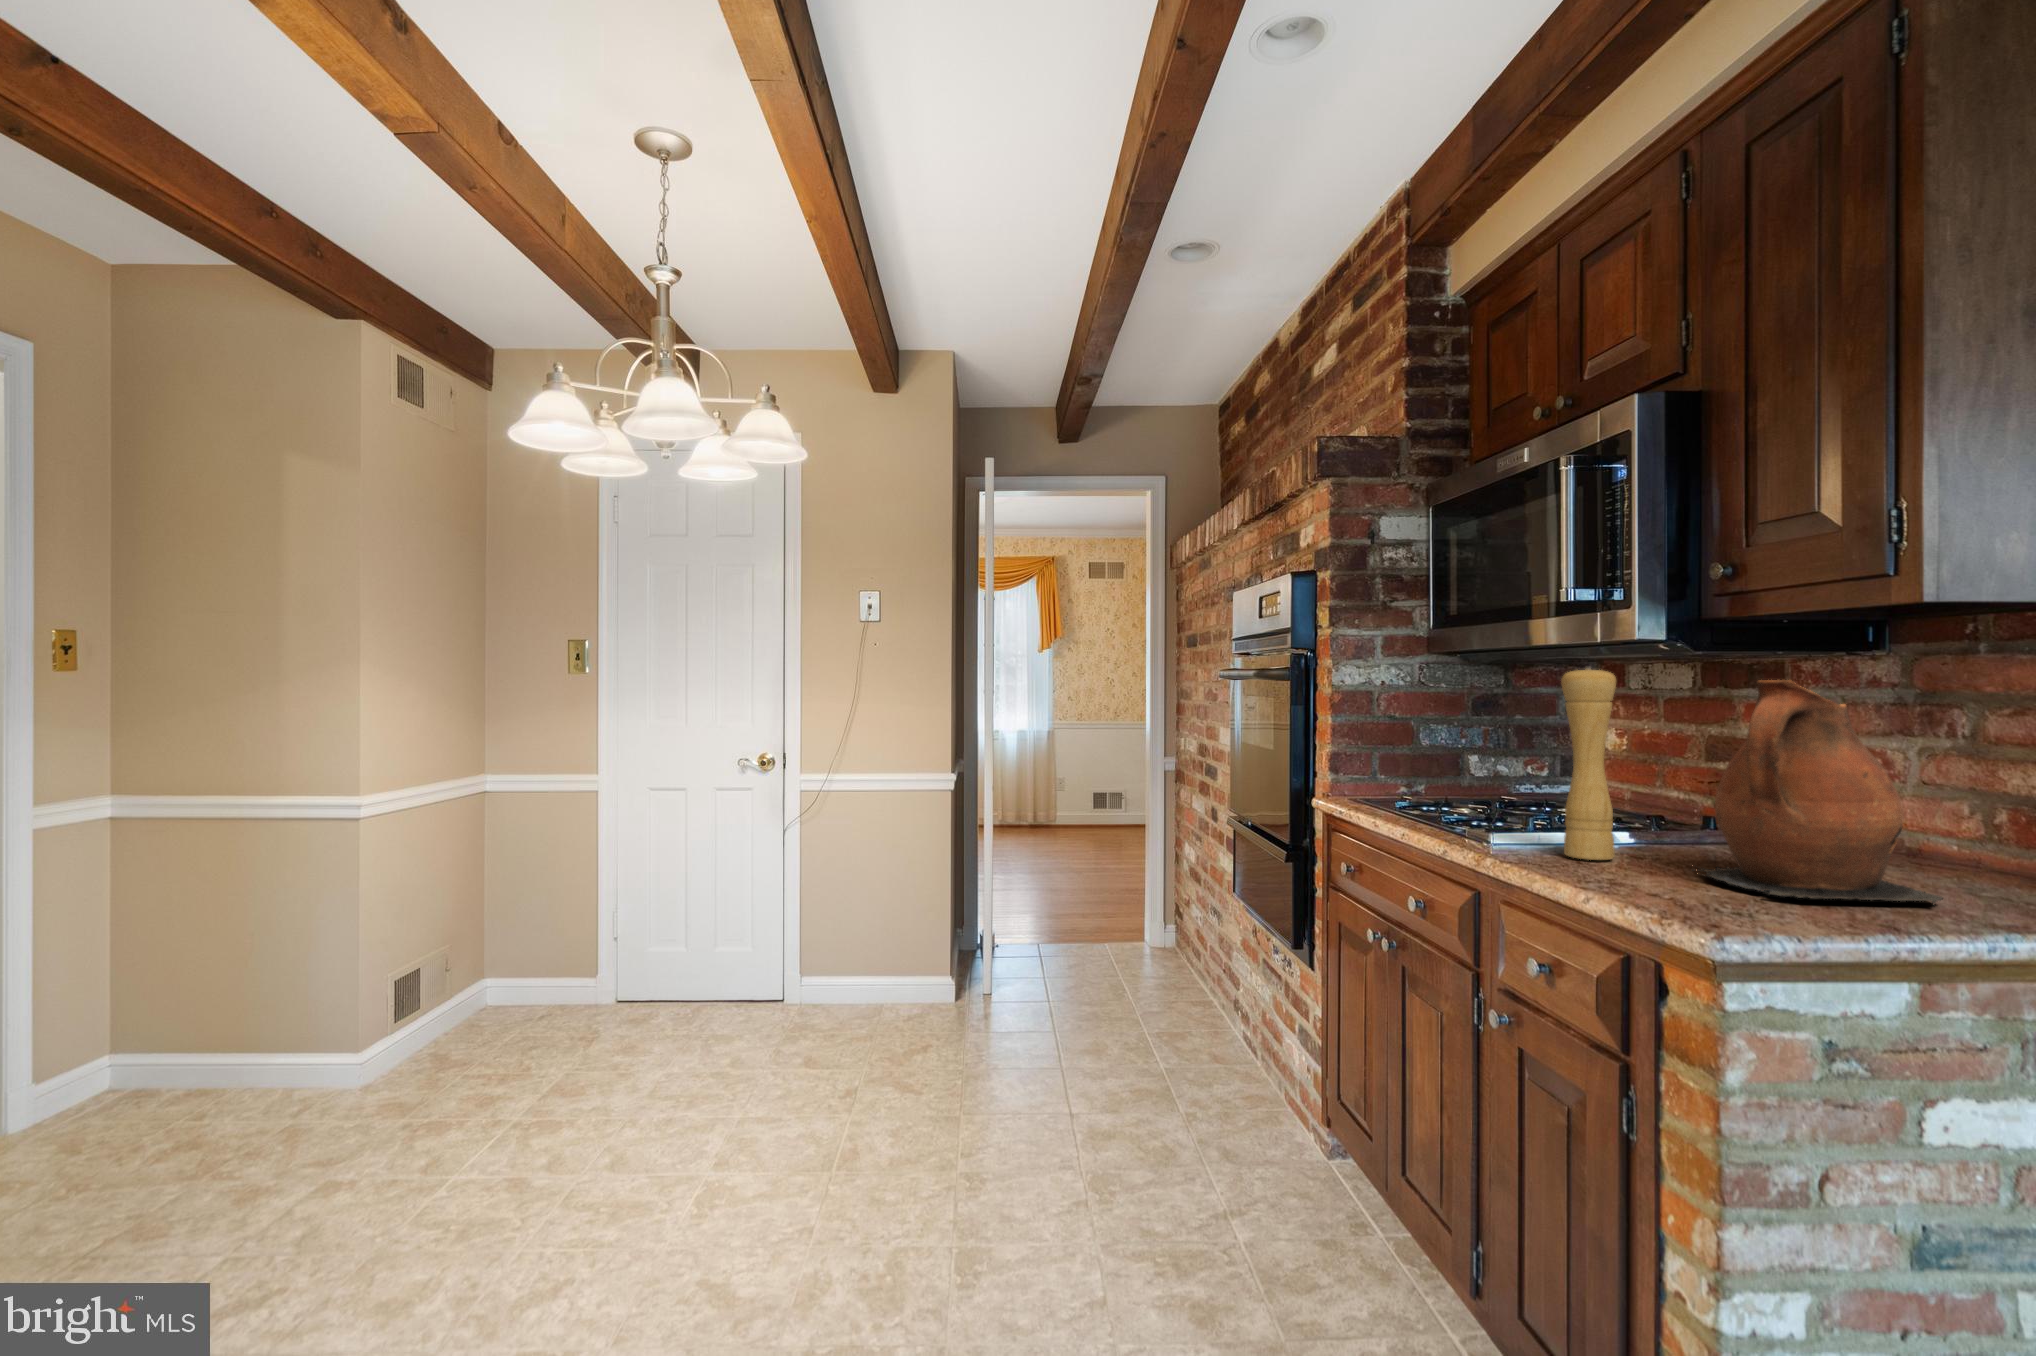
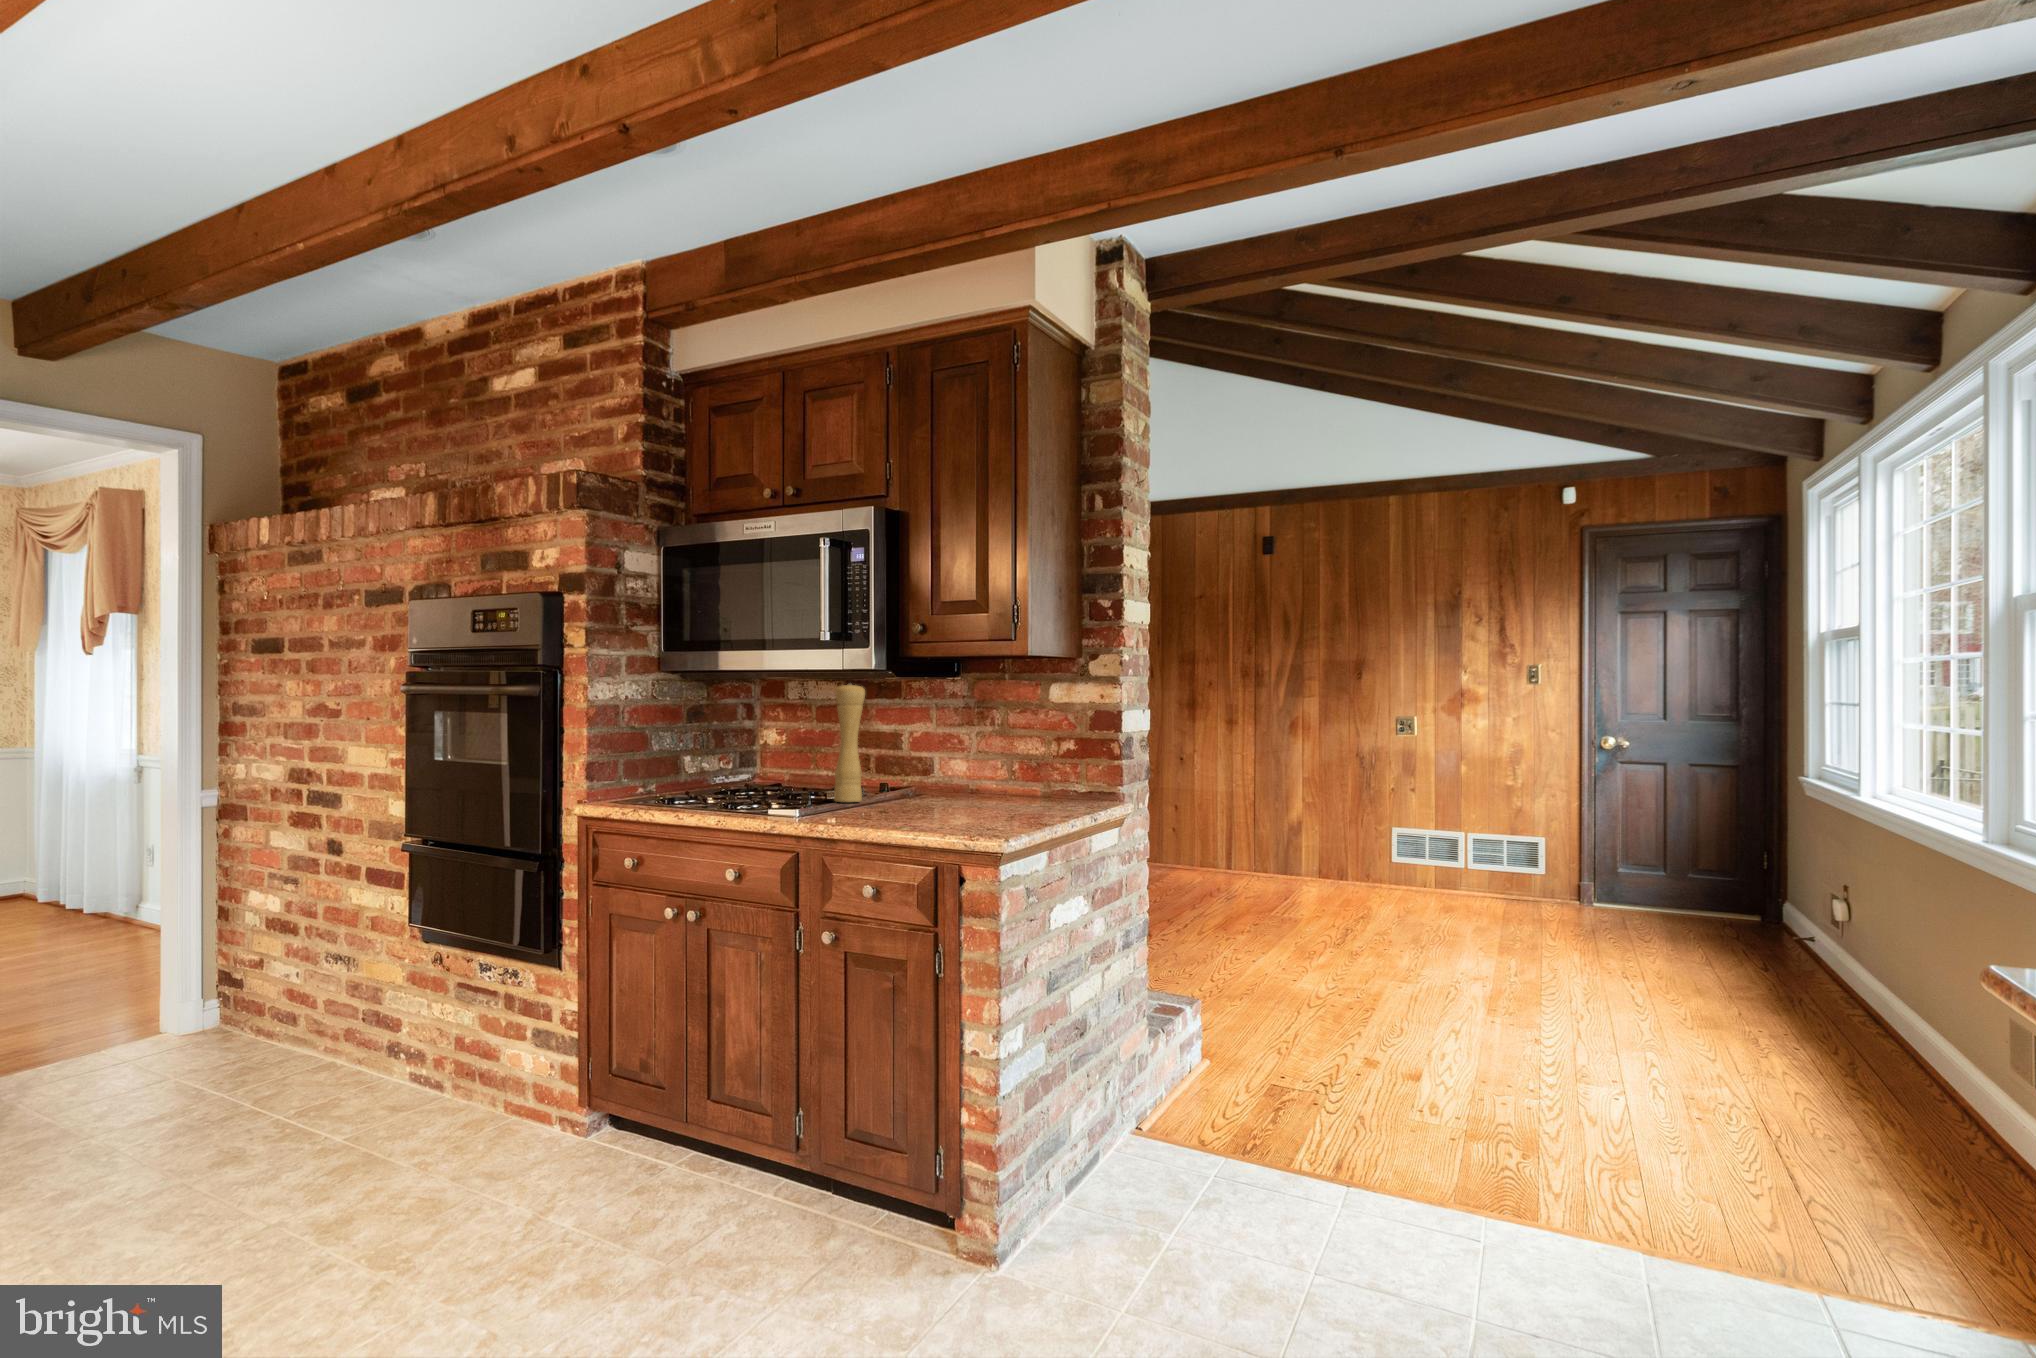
ceramic pitcher: present [1692,680,1943,905] -> none [906,693,1011,805]

